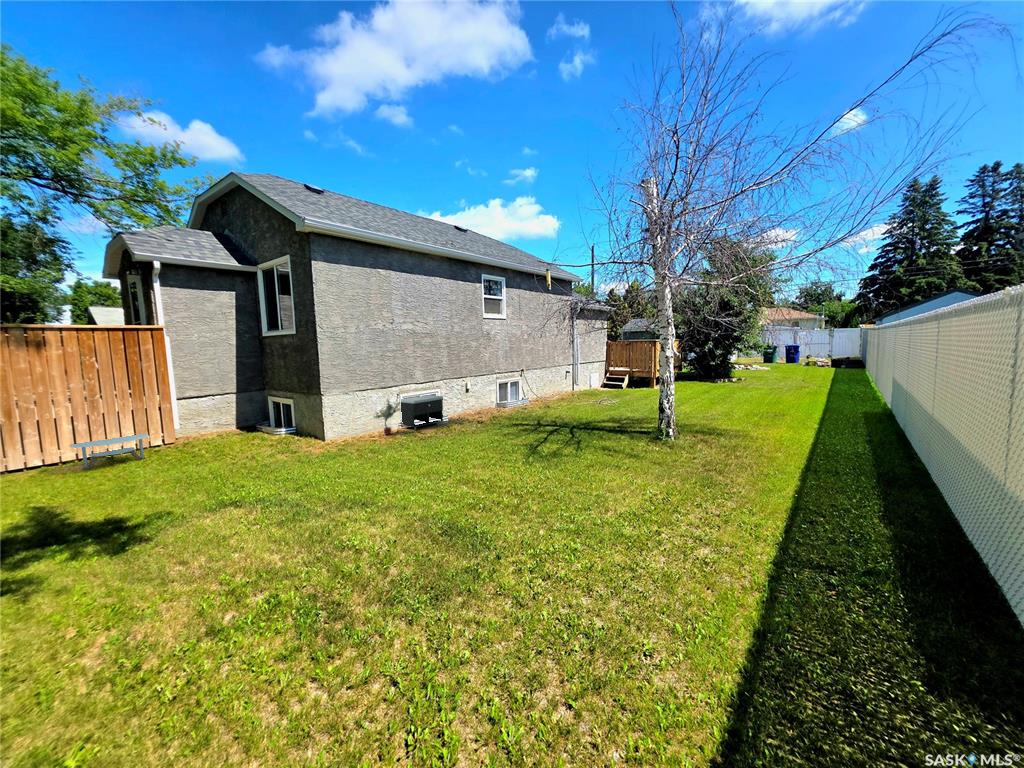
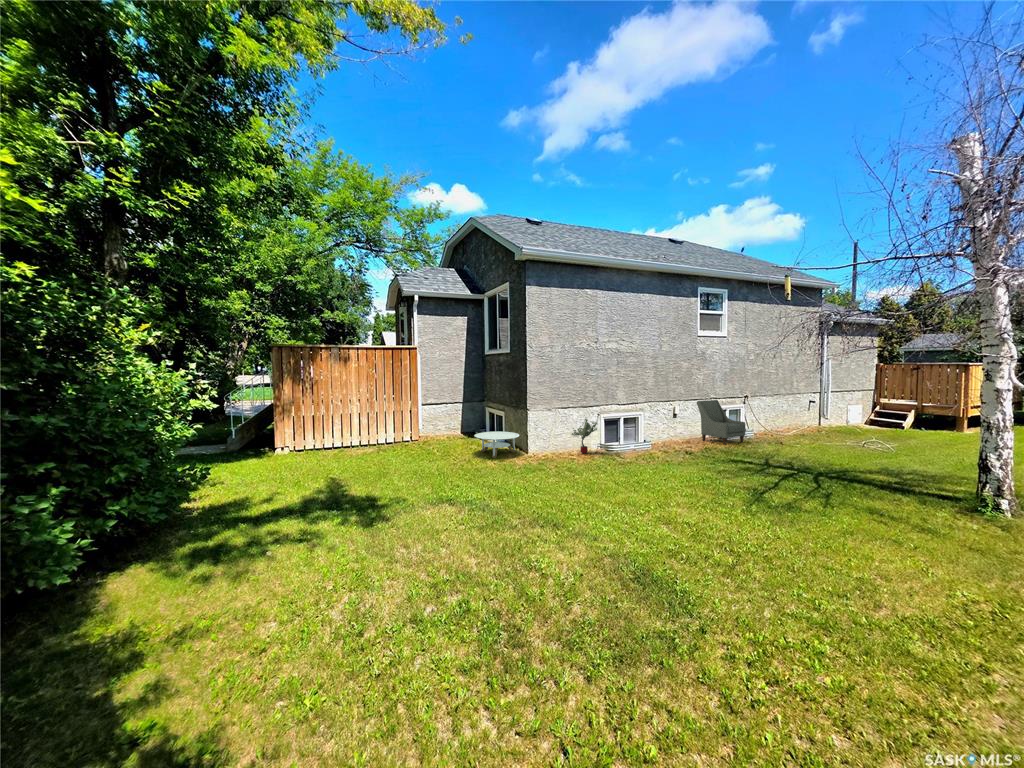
chair: none [487,374,526,413] -> present [696,400,745,445]
storage bench: present [400,395,443,430] -> none [597,417,644,451]
round table: present [69,434,148,470] -> present [474,431,519,458]

